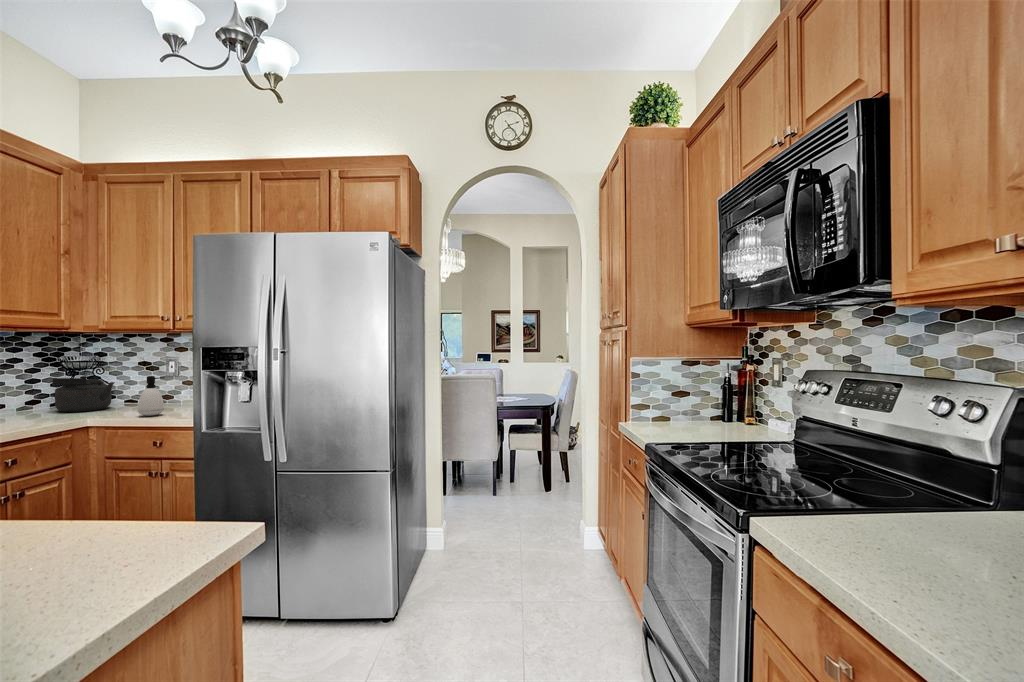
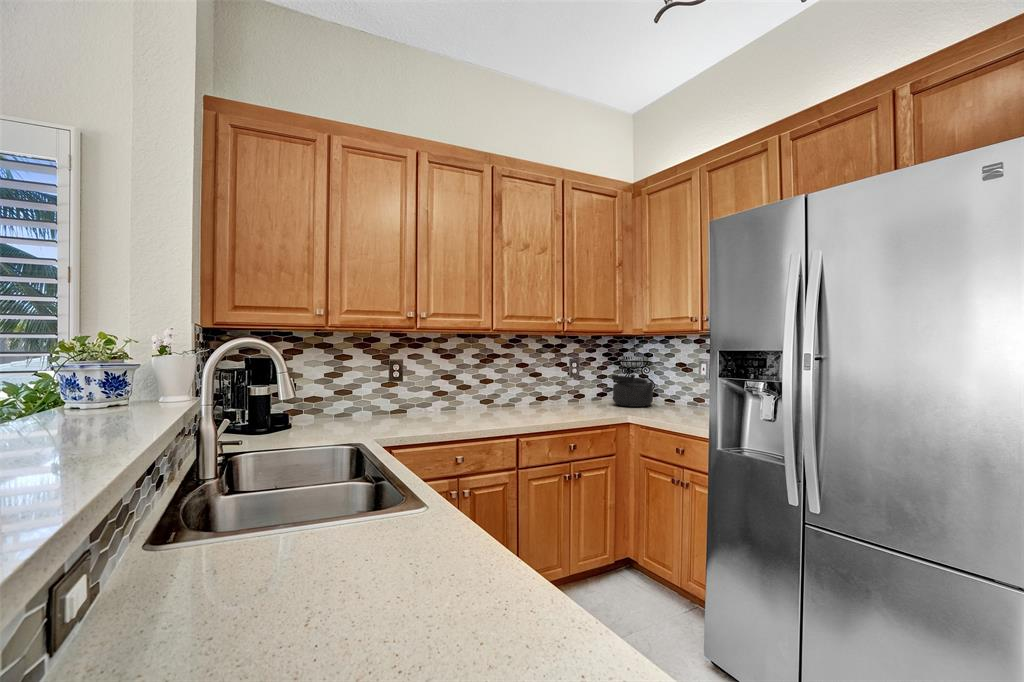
soap dispenser: present [138,376,164,416] -> none [668,379,692,419]

